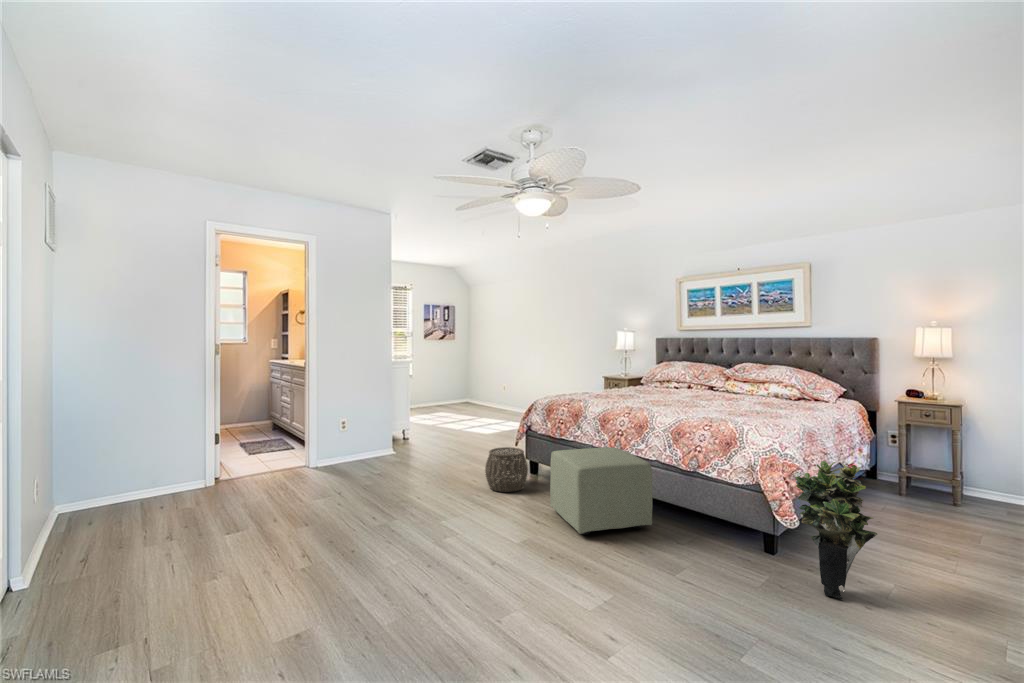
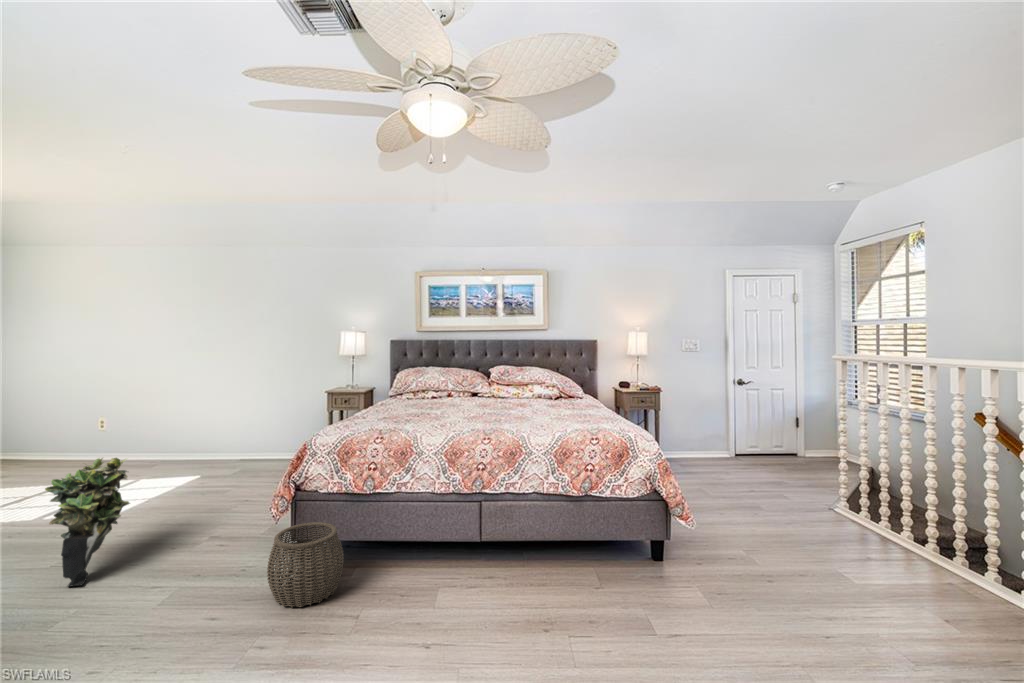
ottoman: present [550,447,653,535] -> none [425,487,560,625]
potted plant: present [796,461,877,599] -> present [45,458,130,587]

